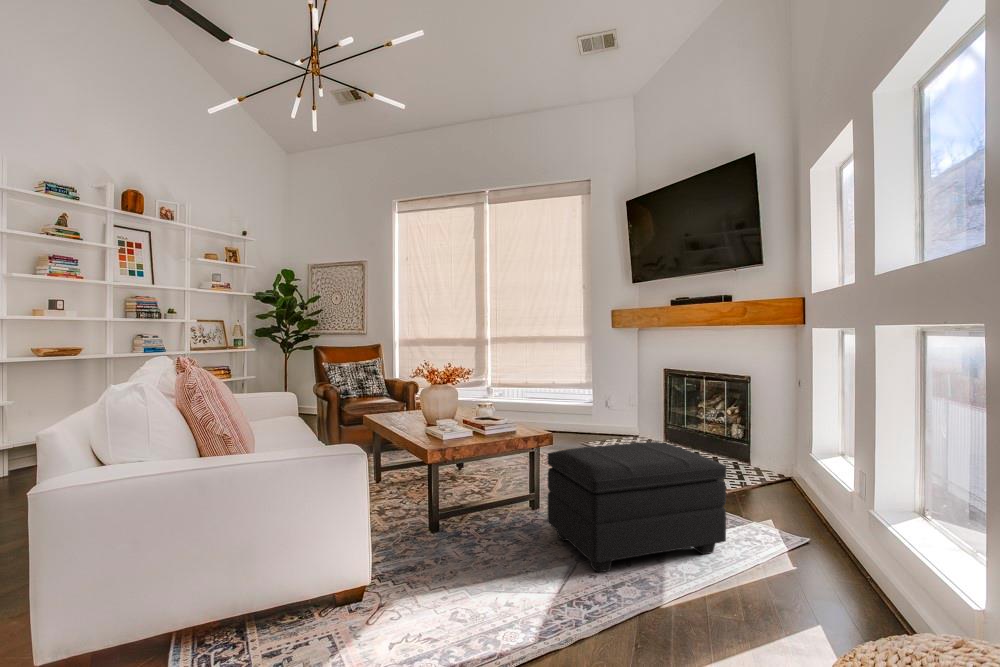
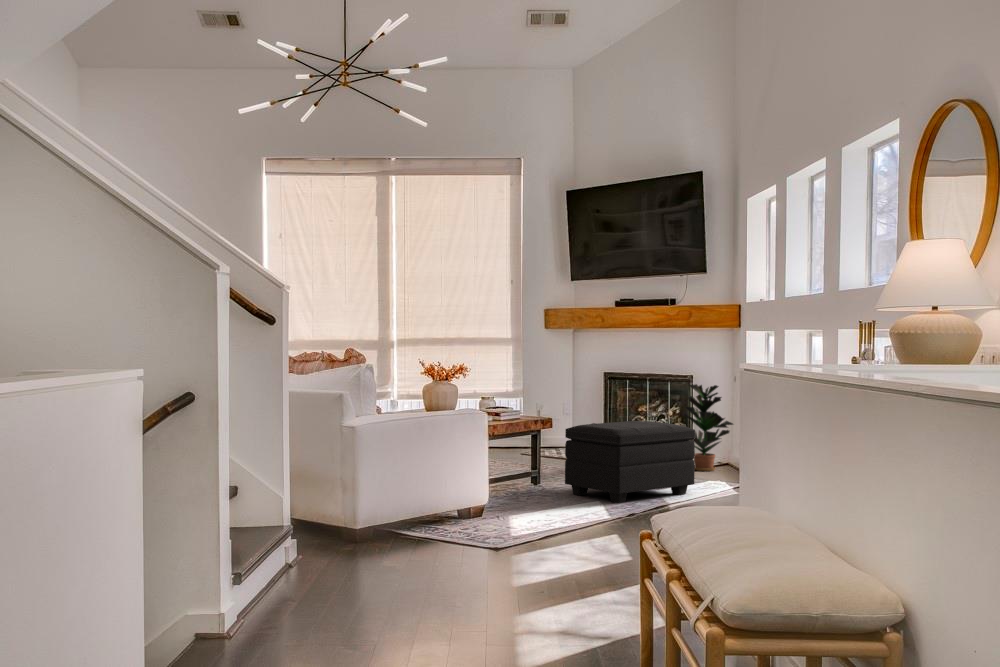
potted plant: none [734,389,800,490] -> present [685,384,733,471]

